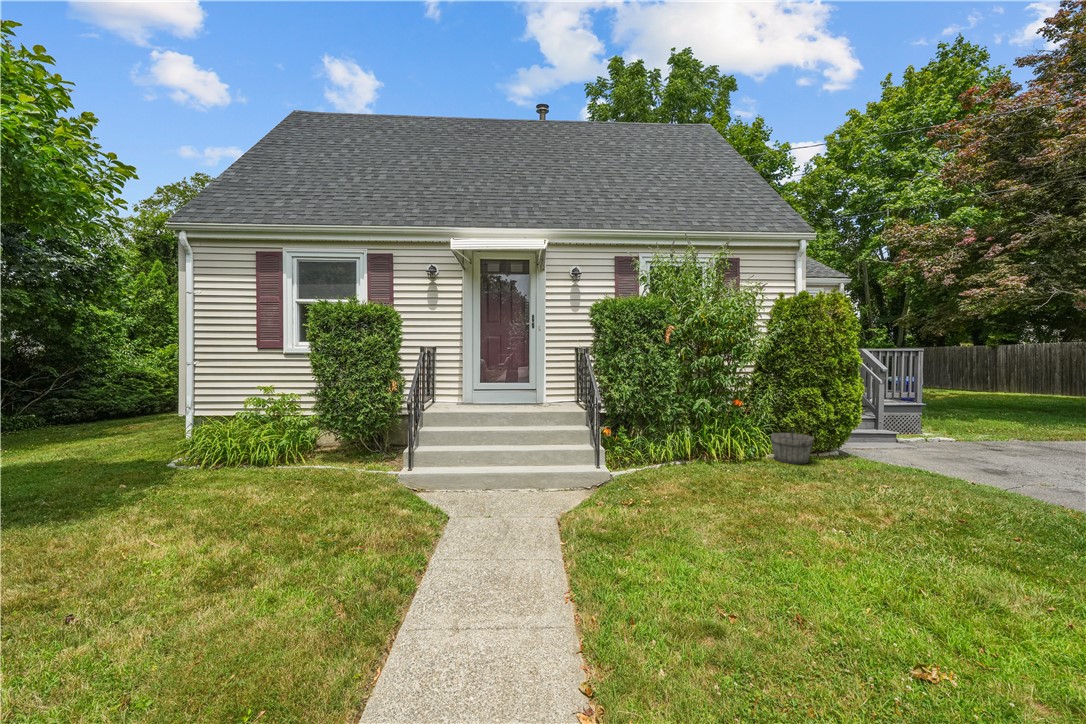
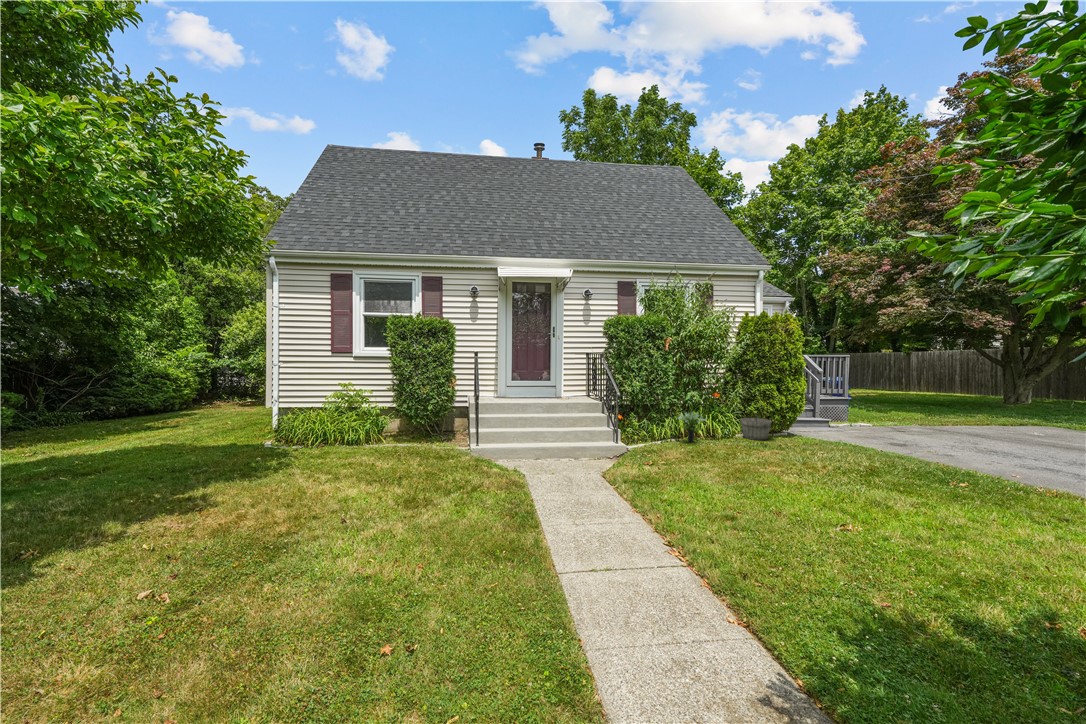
potted plant: none [681,425,721,466] -> present [678,412,706,442]

